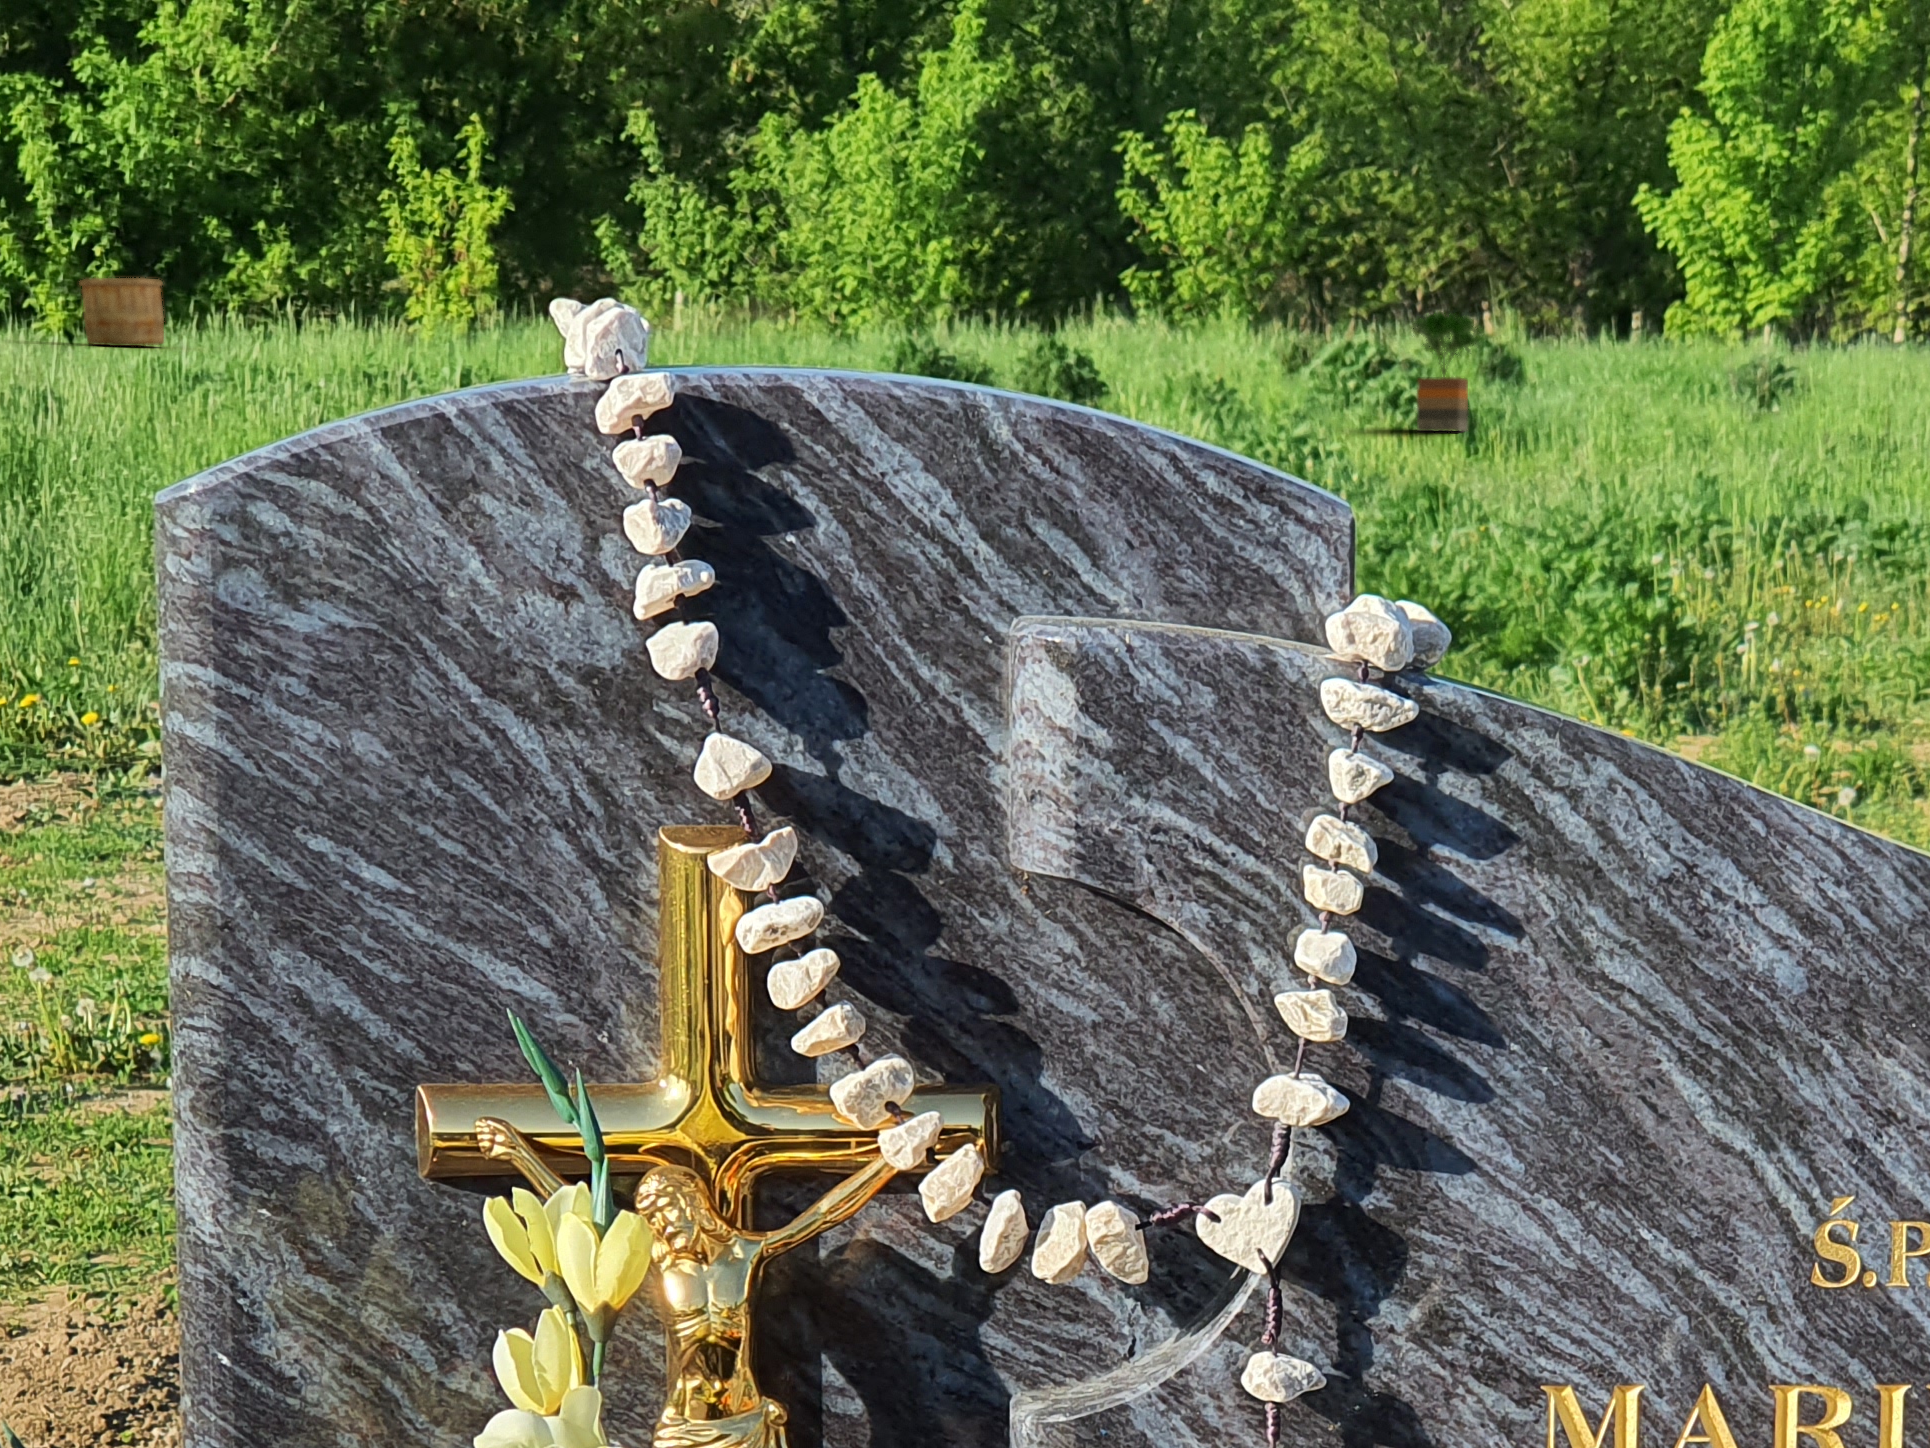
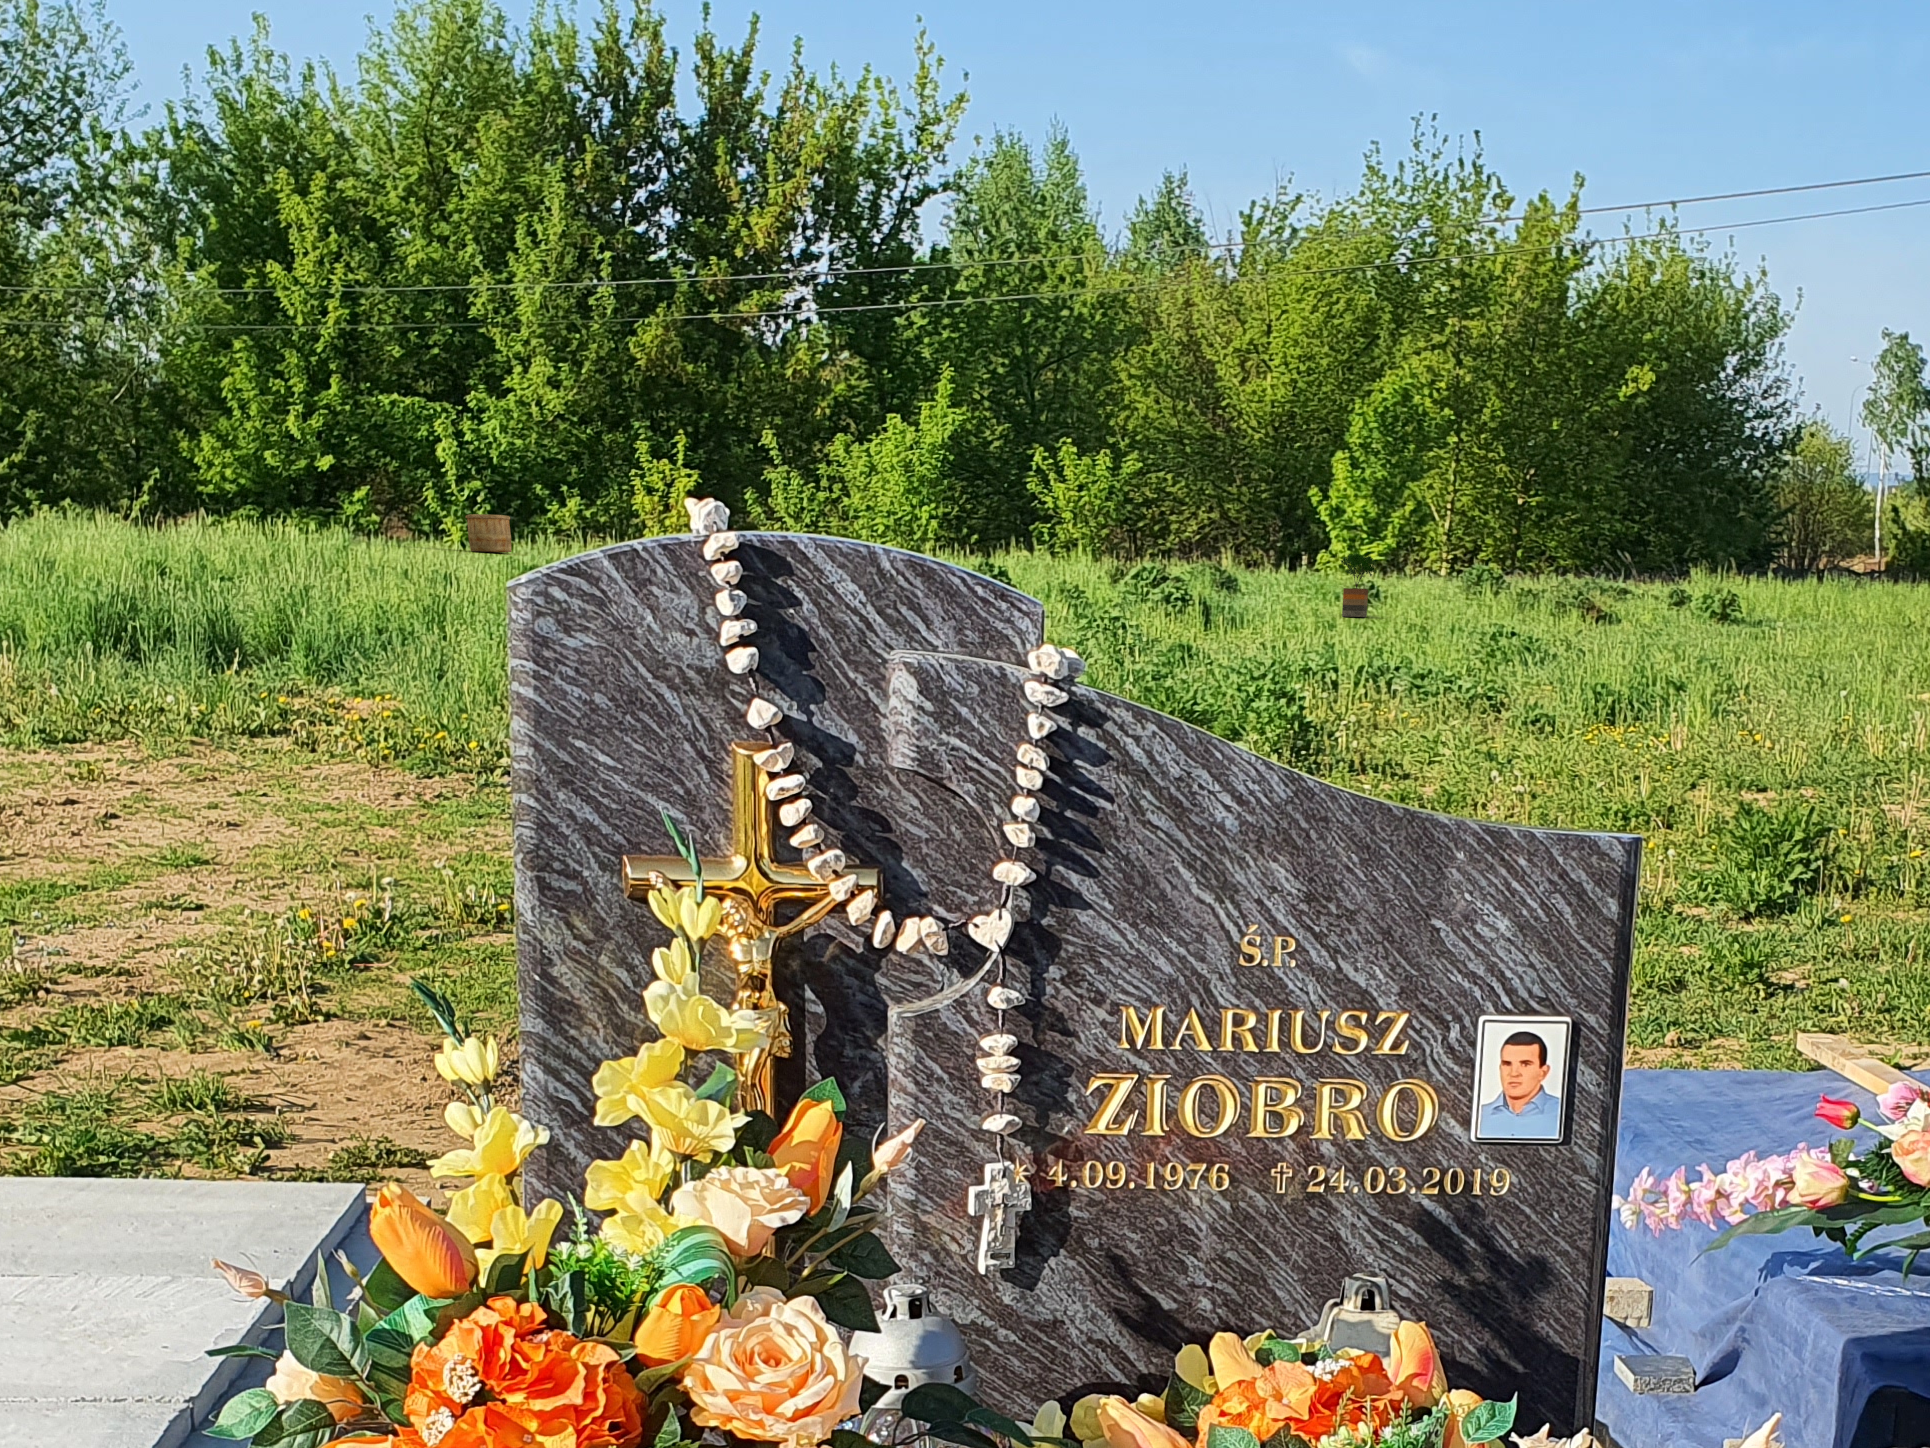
potted tree: present [1411,312,1483,432] -> present [1341,553,1377,617]

